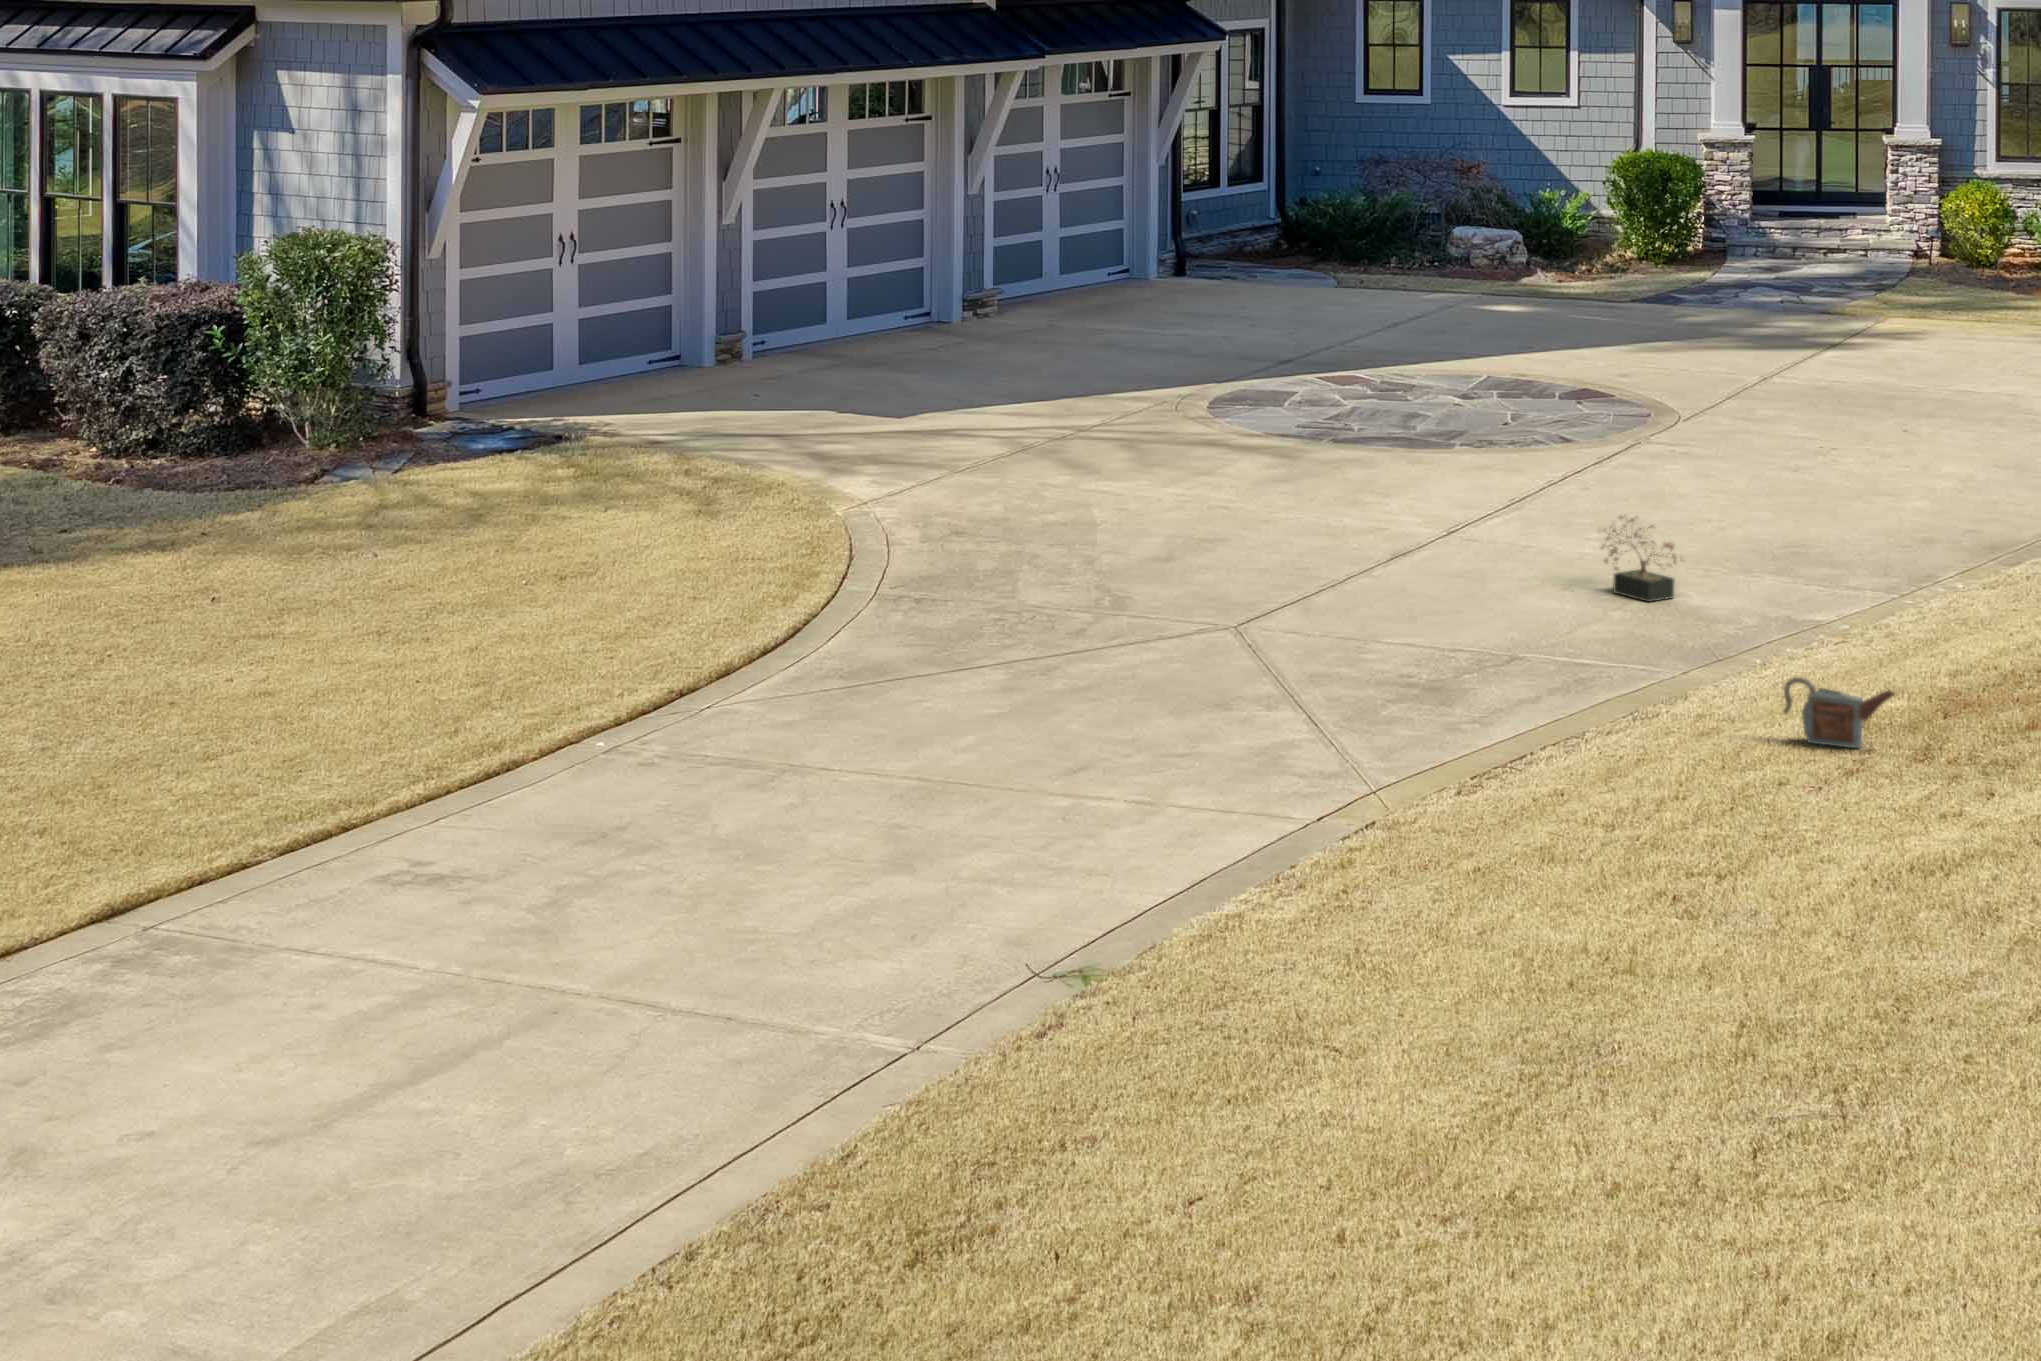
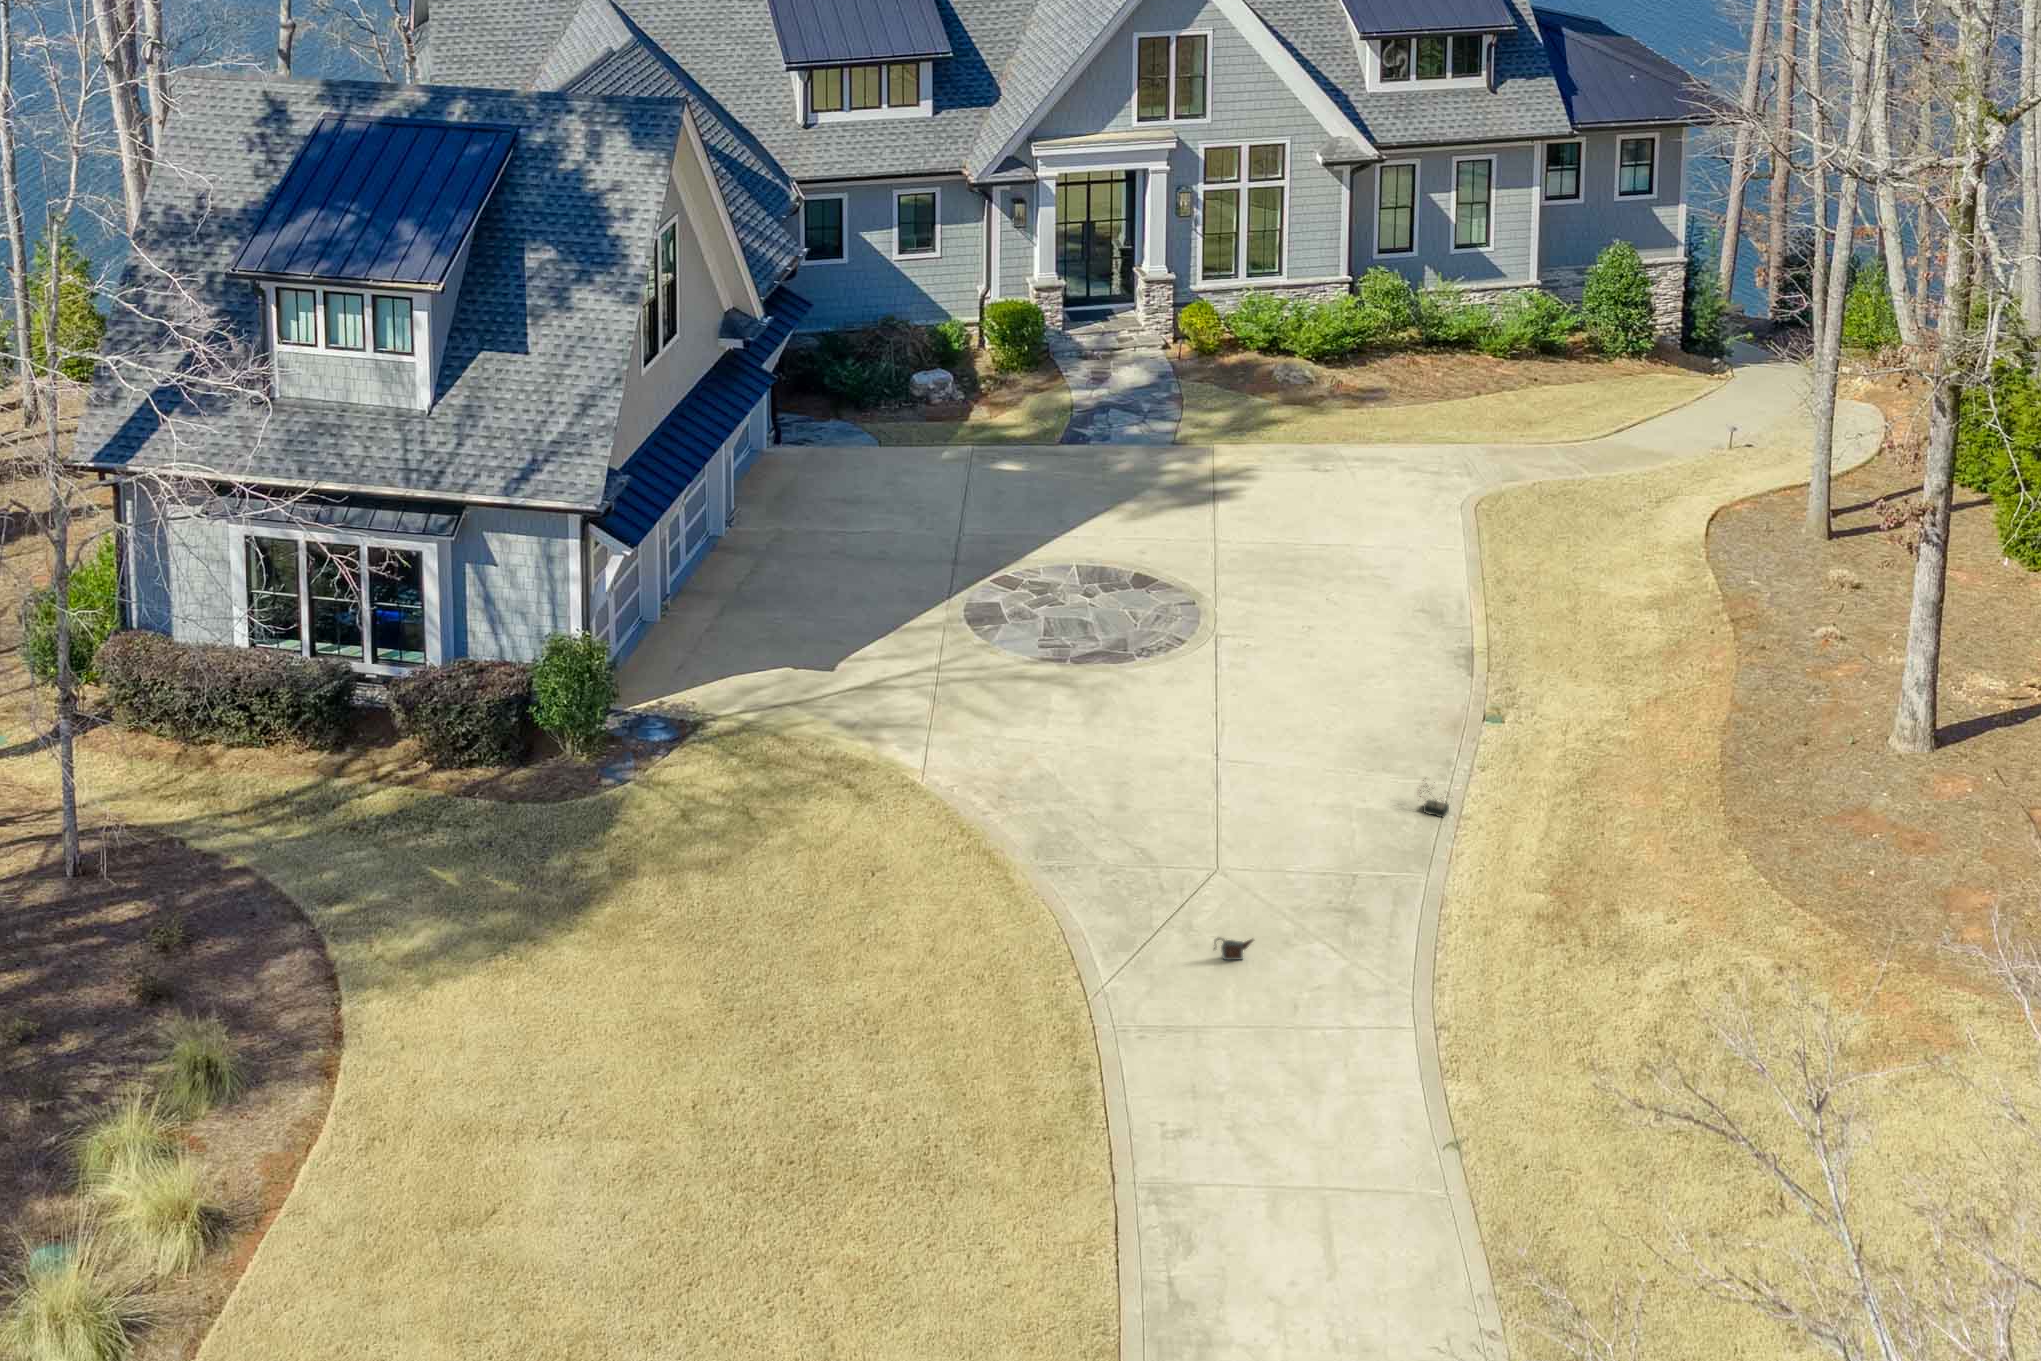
watering can: present [1783,677,1894,749] -> present [1215,938,1253,960]

